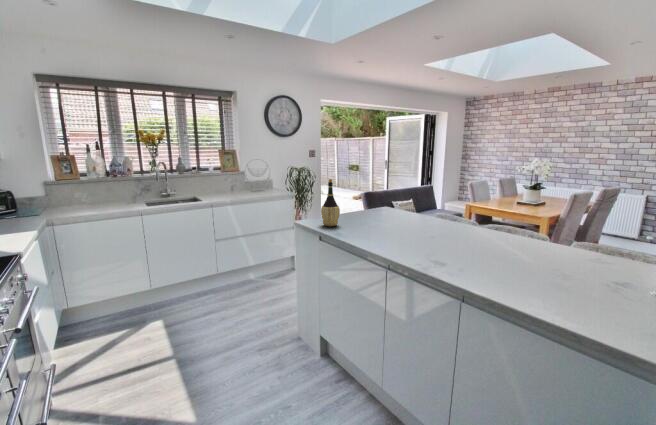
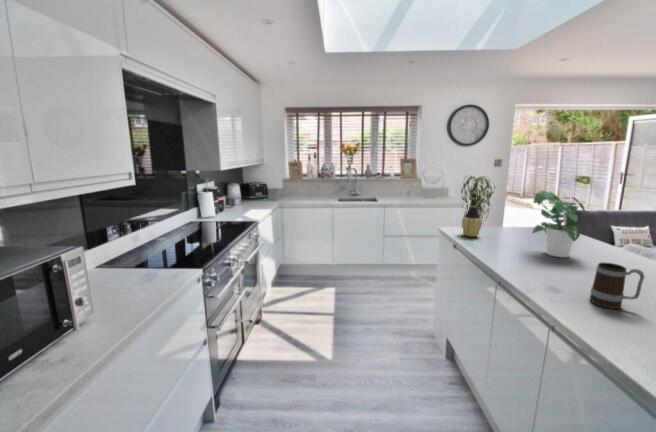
potted plant: none [385,174,424,232] -> present [532,191,585,257]
mug: none [462,230,496,268] -> present [590,263,644,309]

